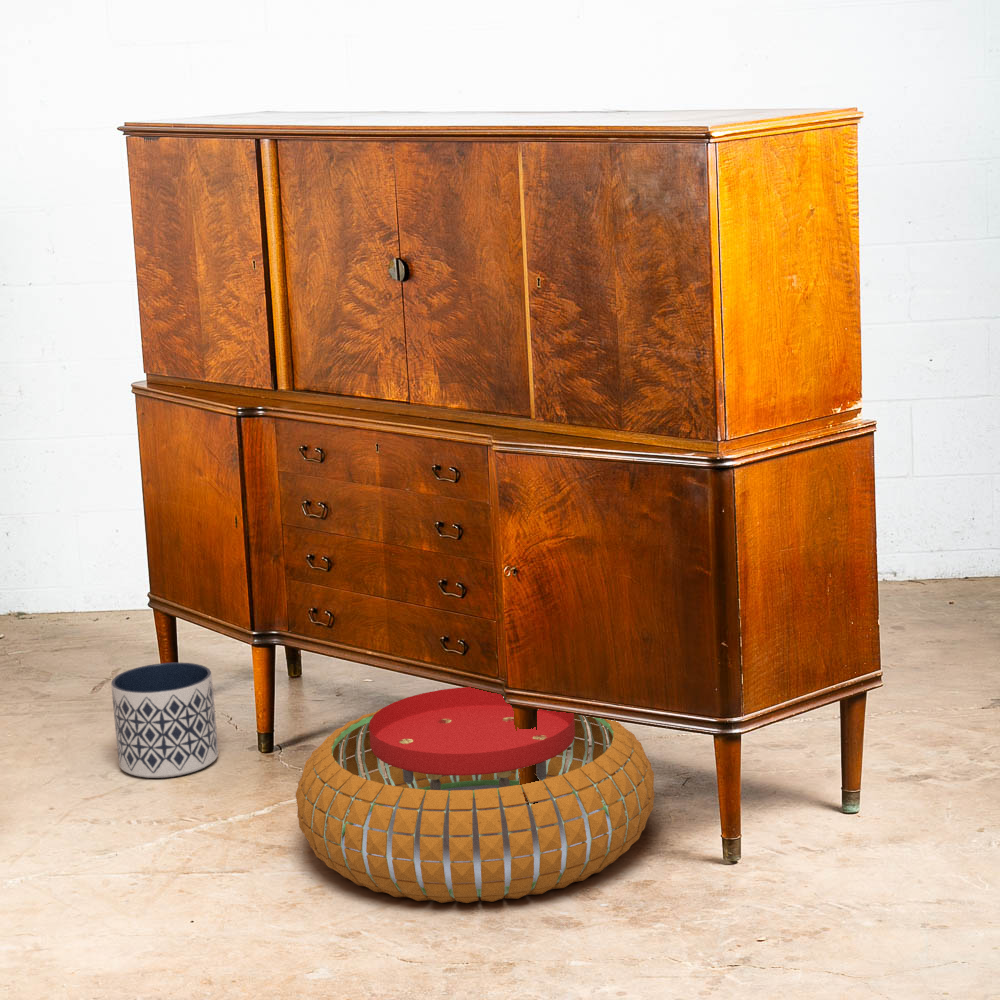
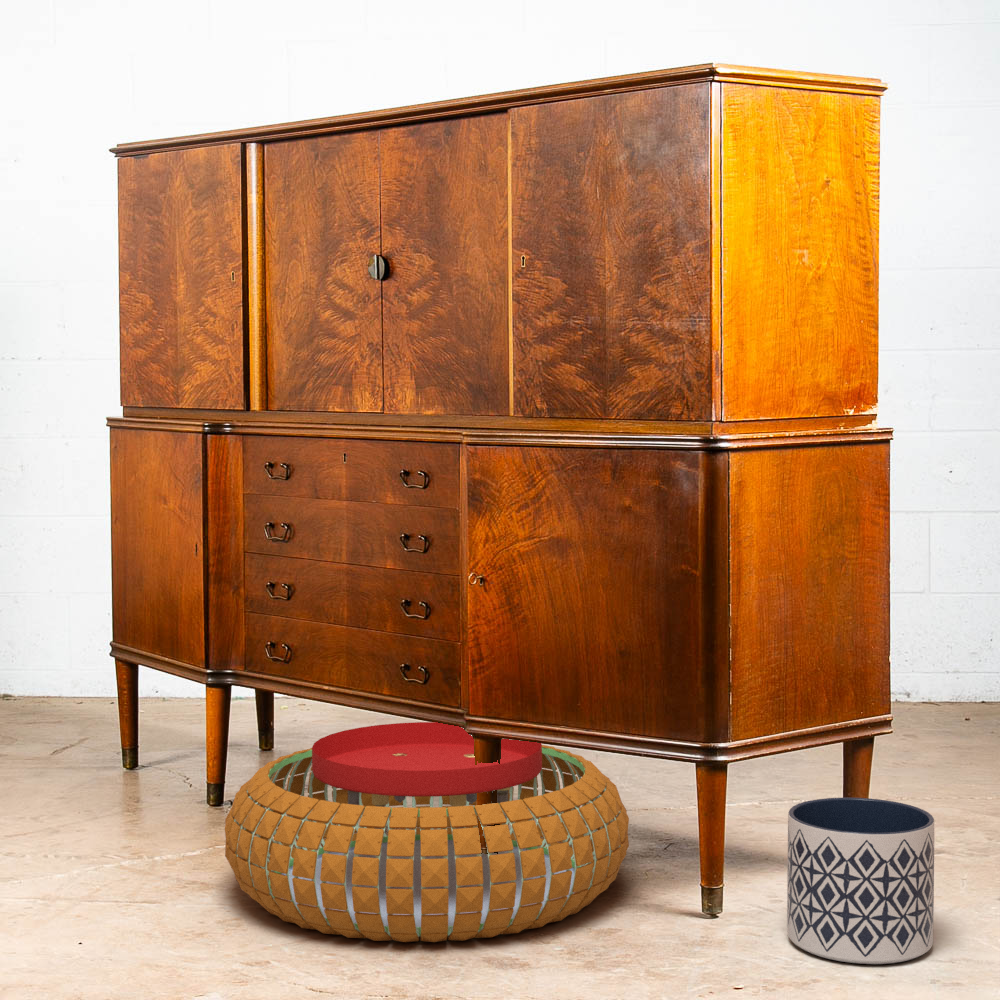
planter: present [111,663,218,778] -> present [787,798,934,964]

